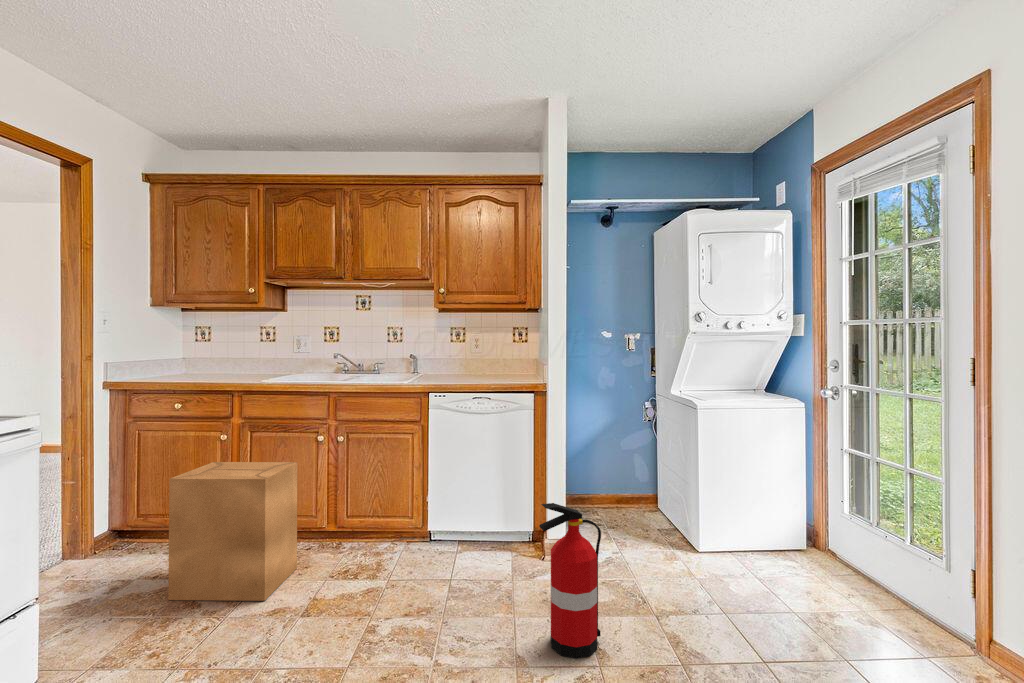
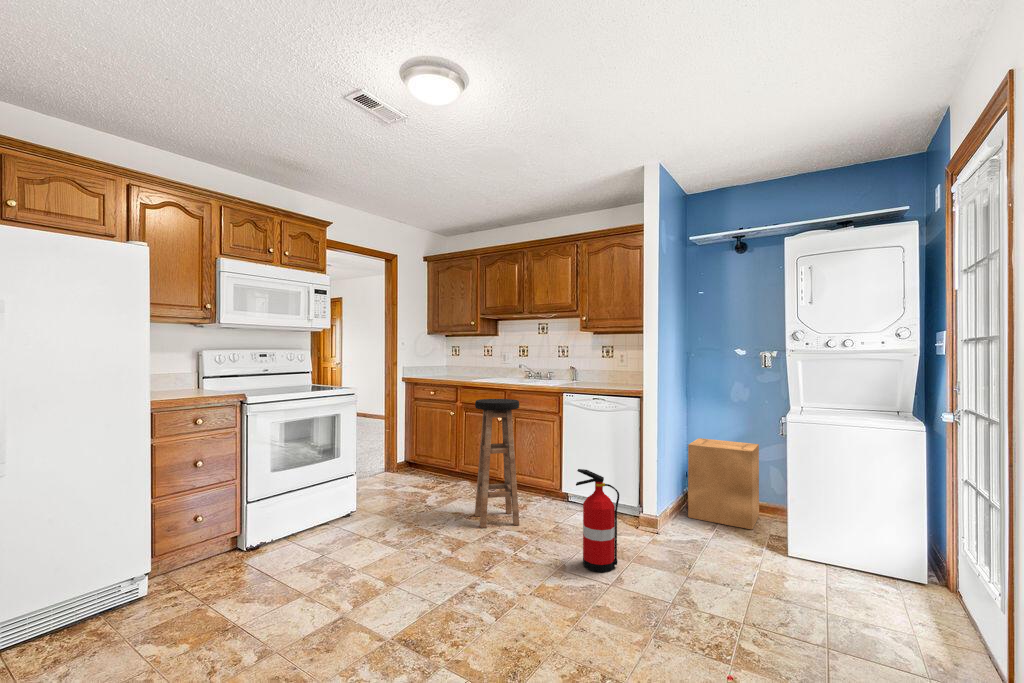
bar stool: none [313,405,402,631] -> present [475,399,519,528]
cardboard box: present [168,462,297,601] -> present [688,438,759,529]

